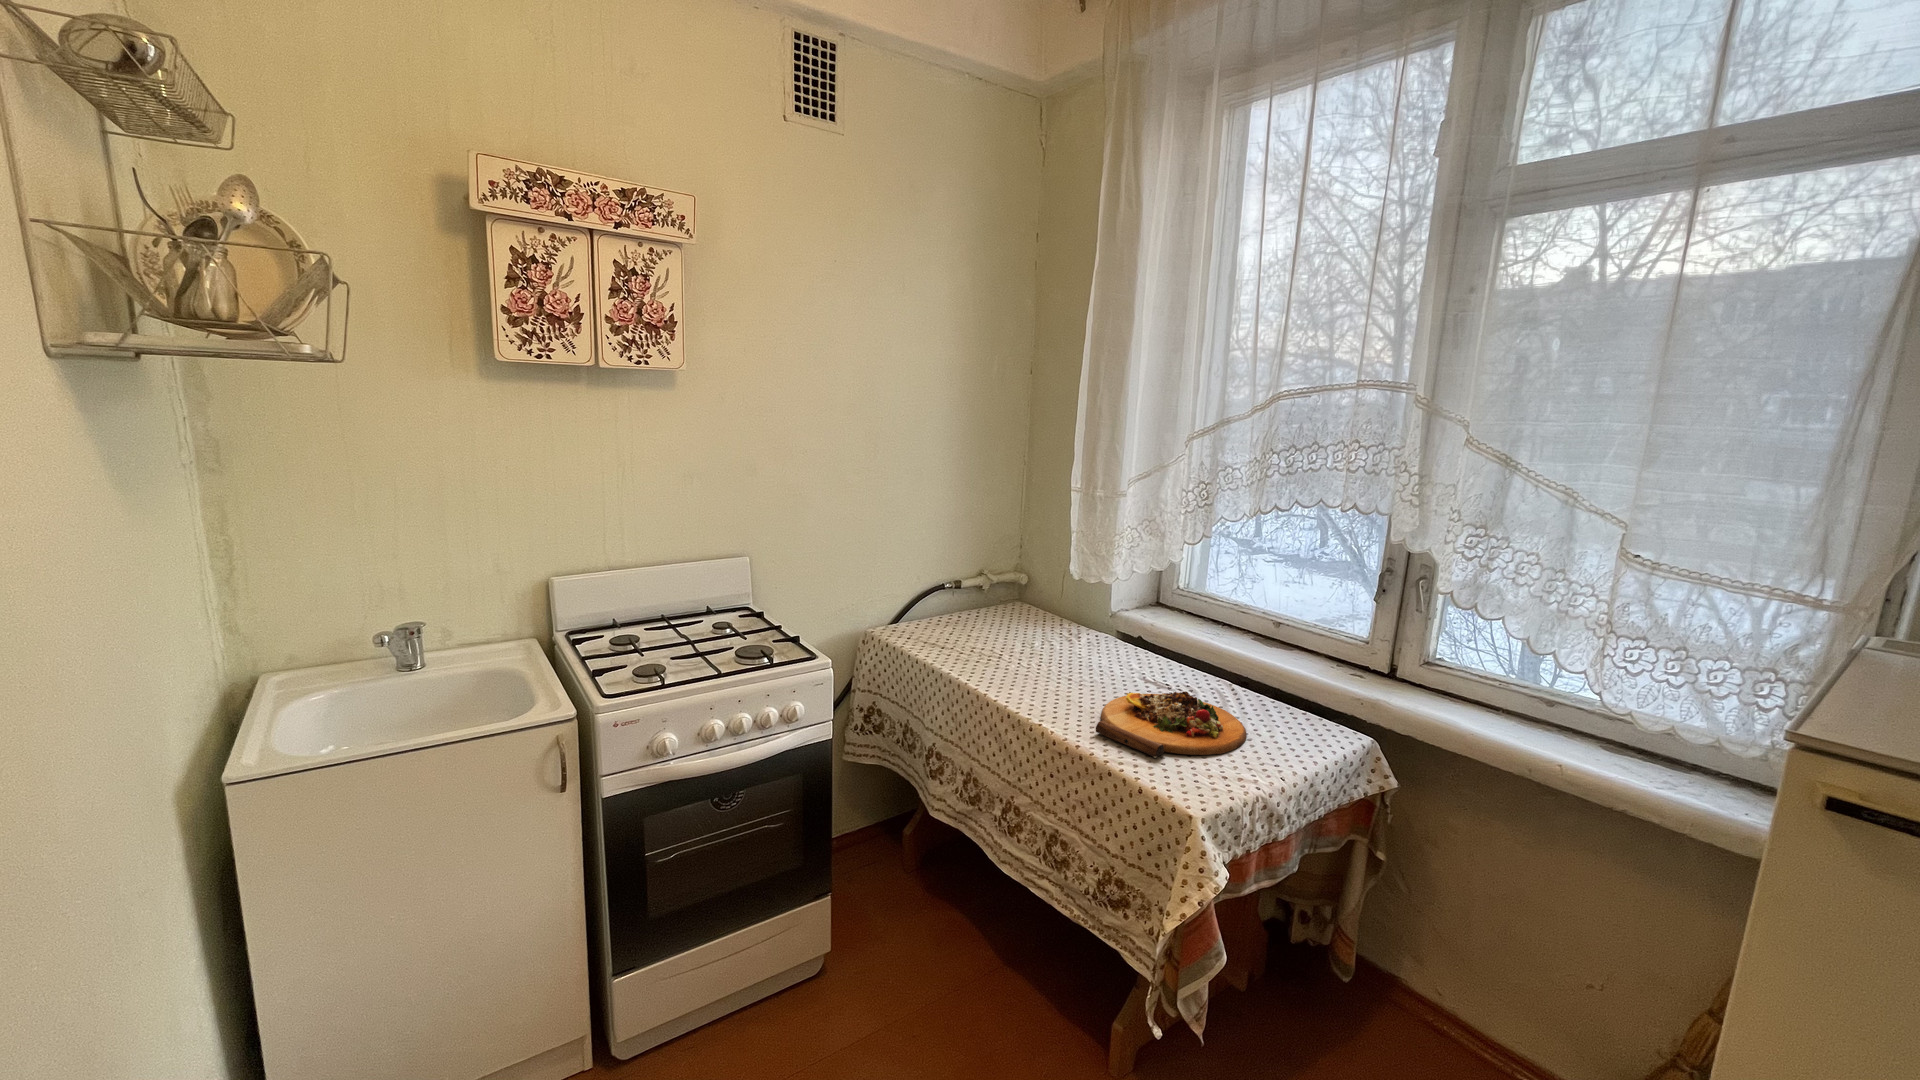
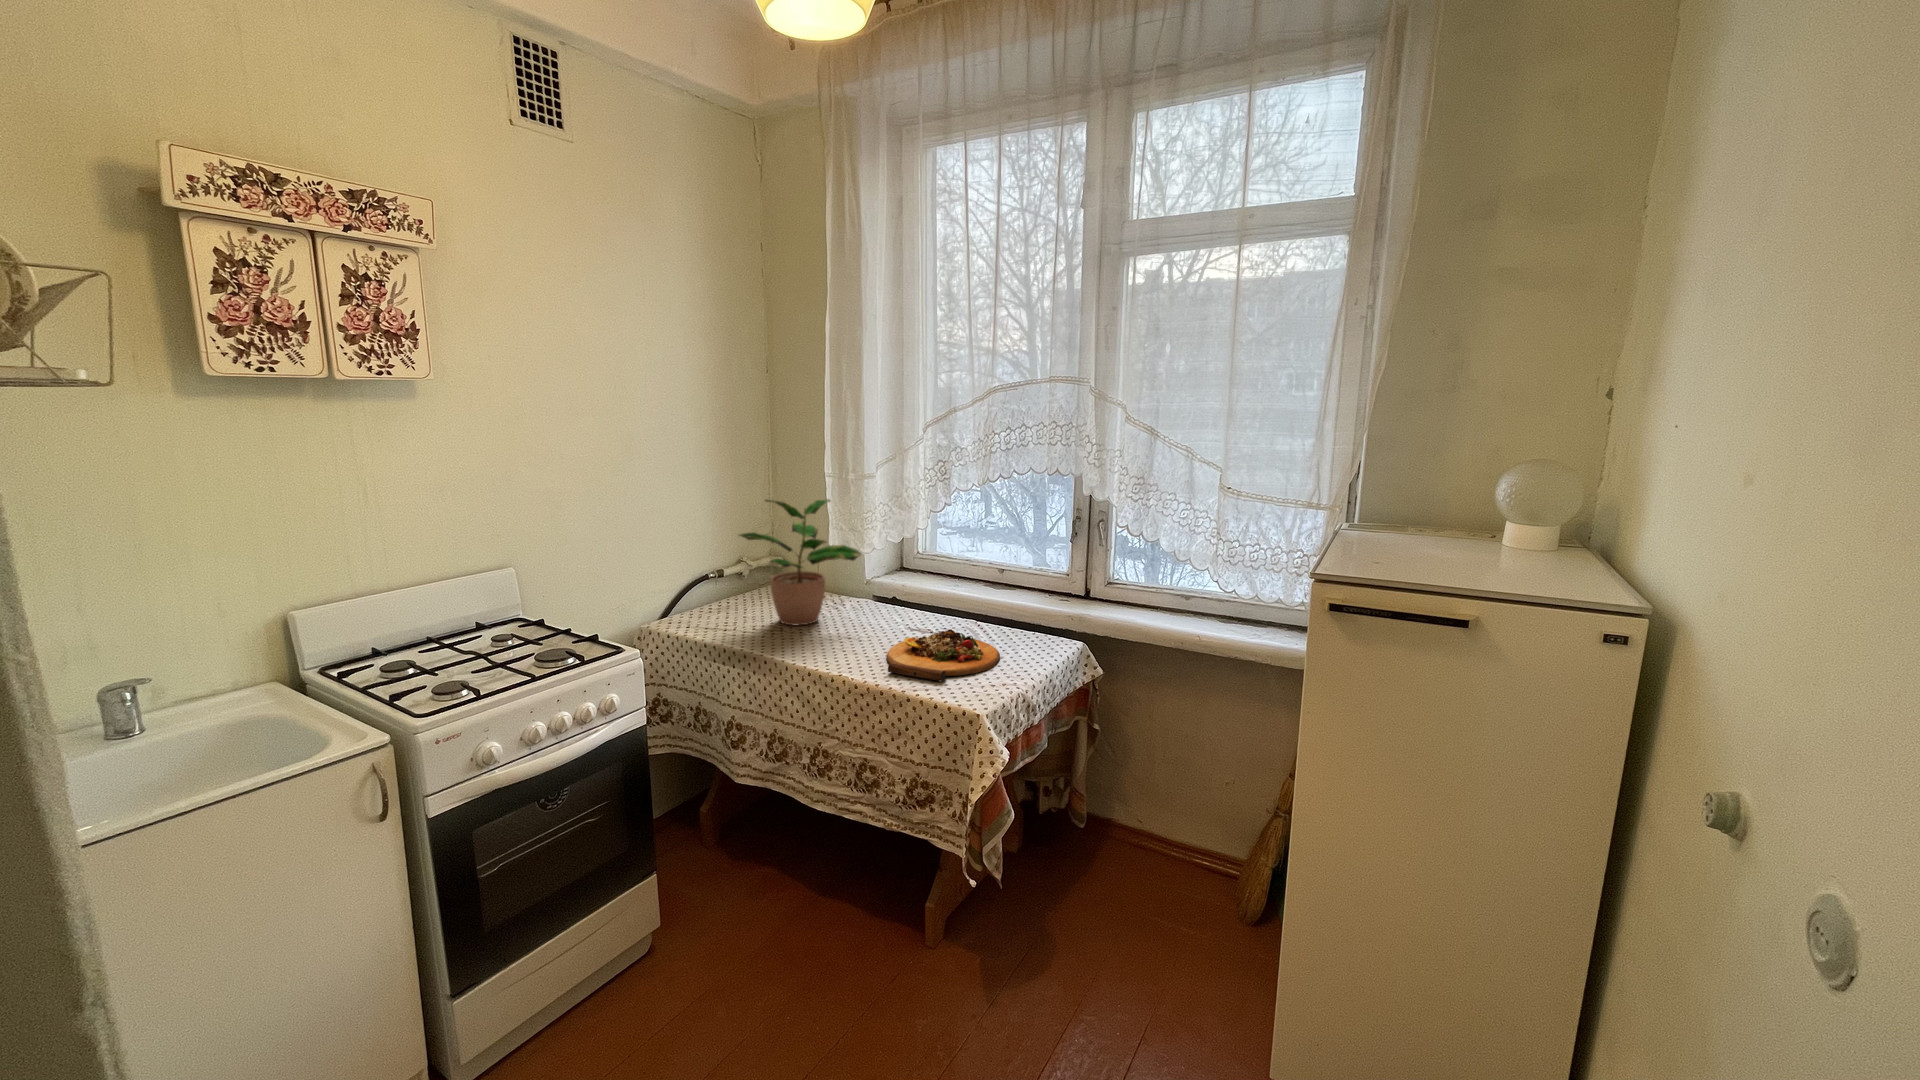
potted plant: none [968,510,1098,655] -> present [739,499,861,625]

